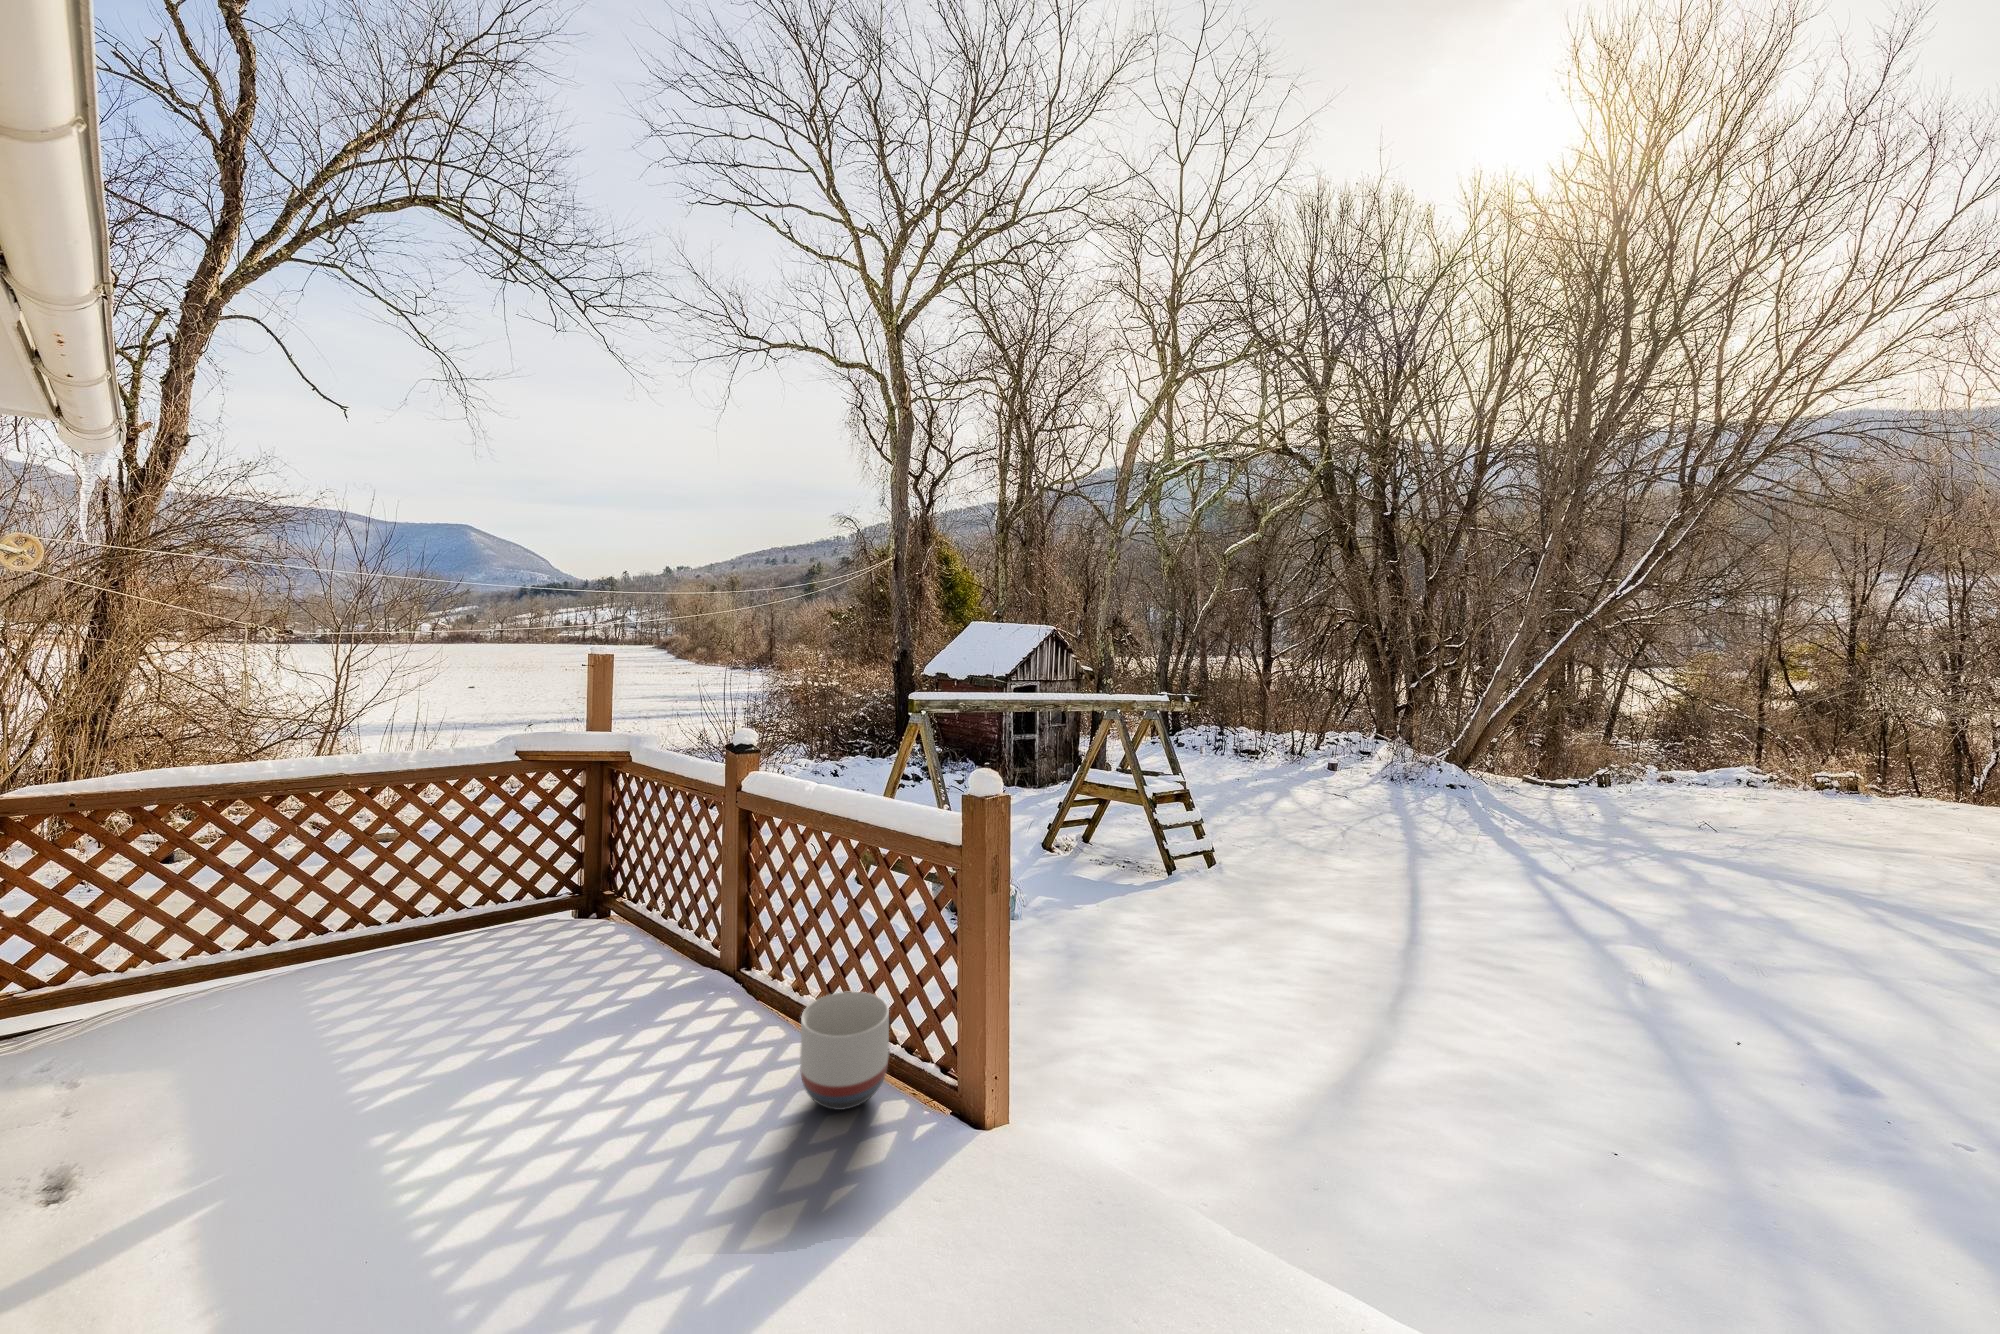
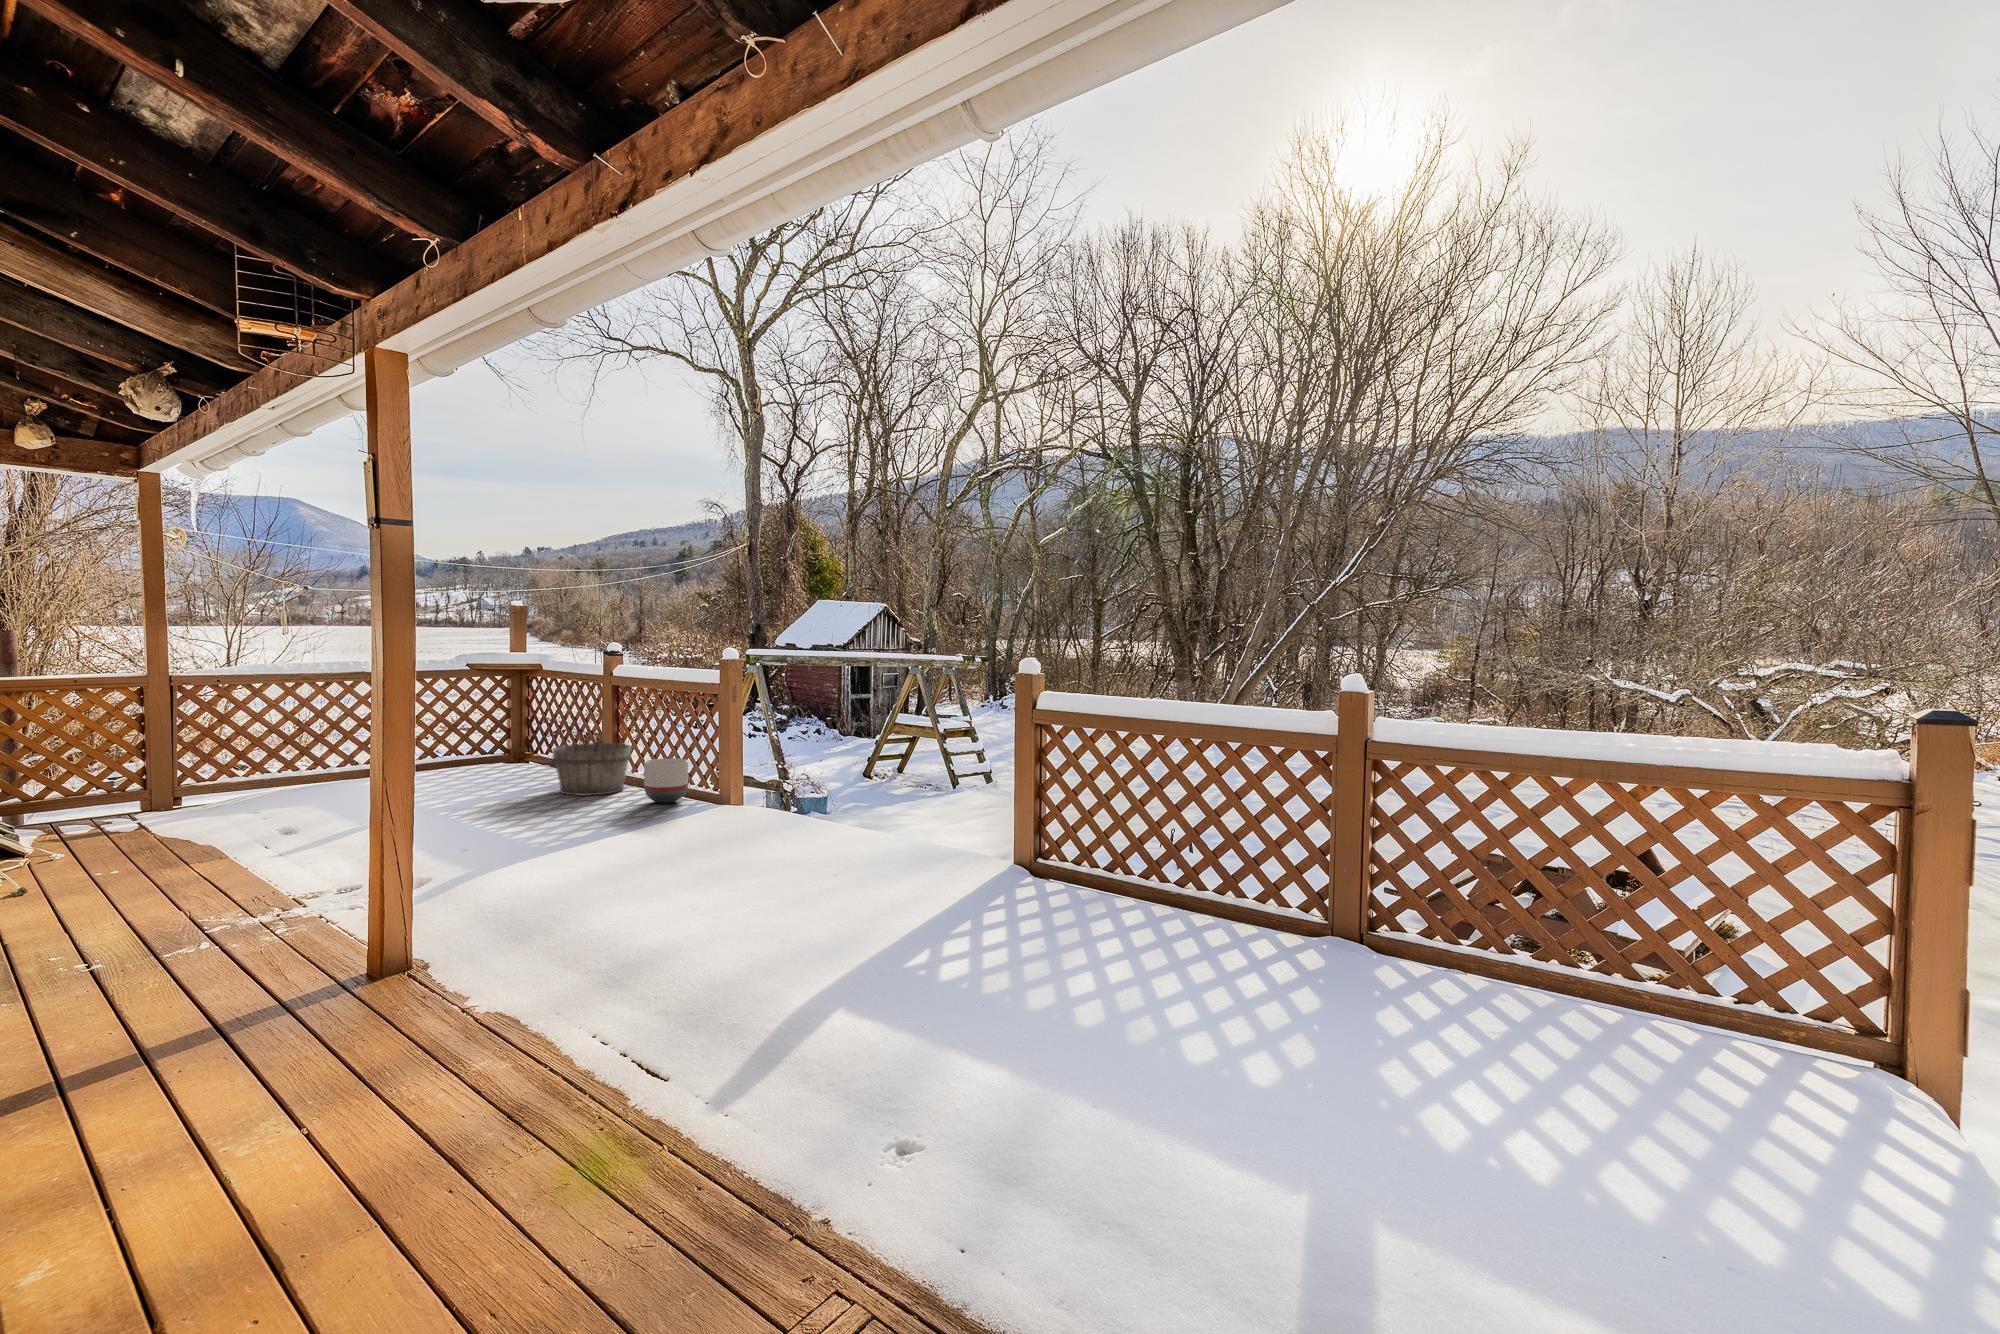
wooden bucket: none [621,912,774,1058] -> present [552,735,632,796]

